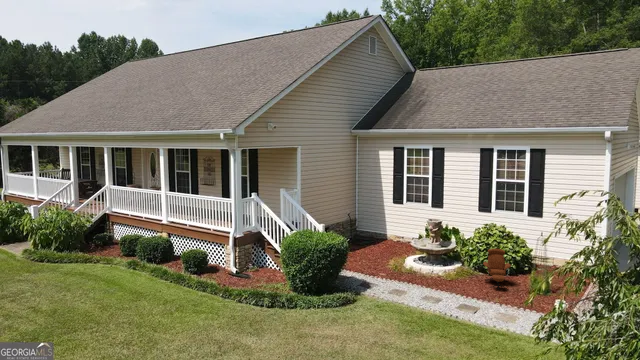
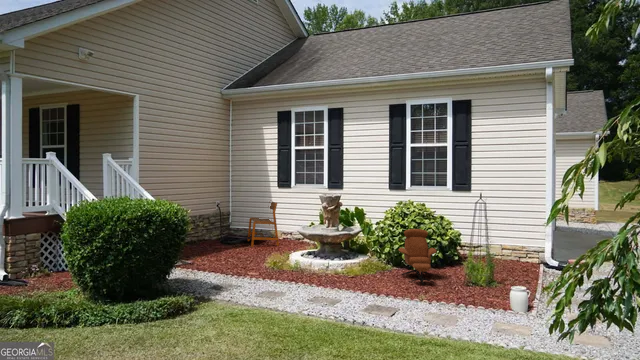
bench: none [369,211,394,248] -> present [248,202,279,247]

